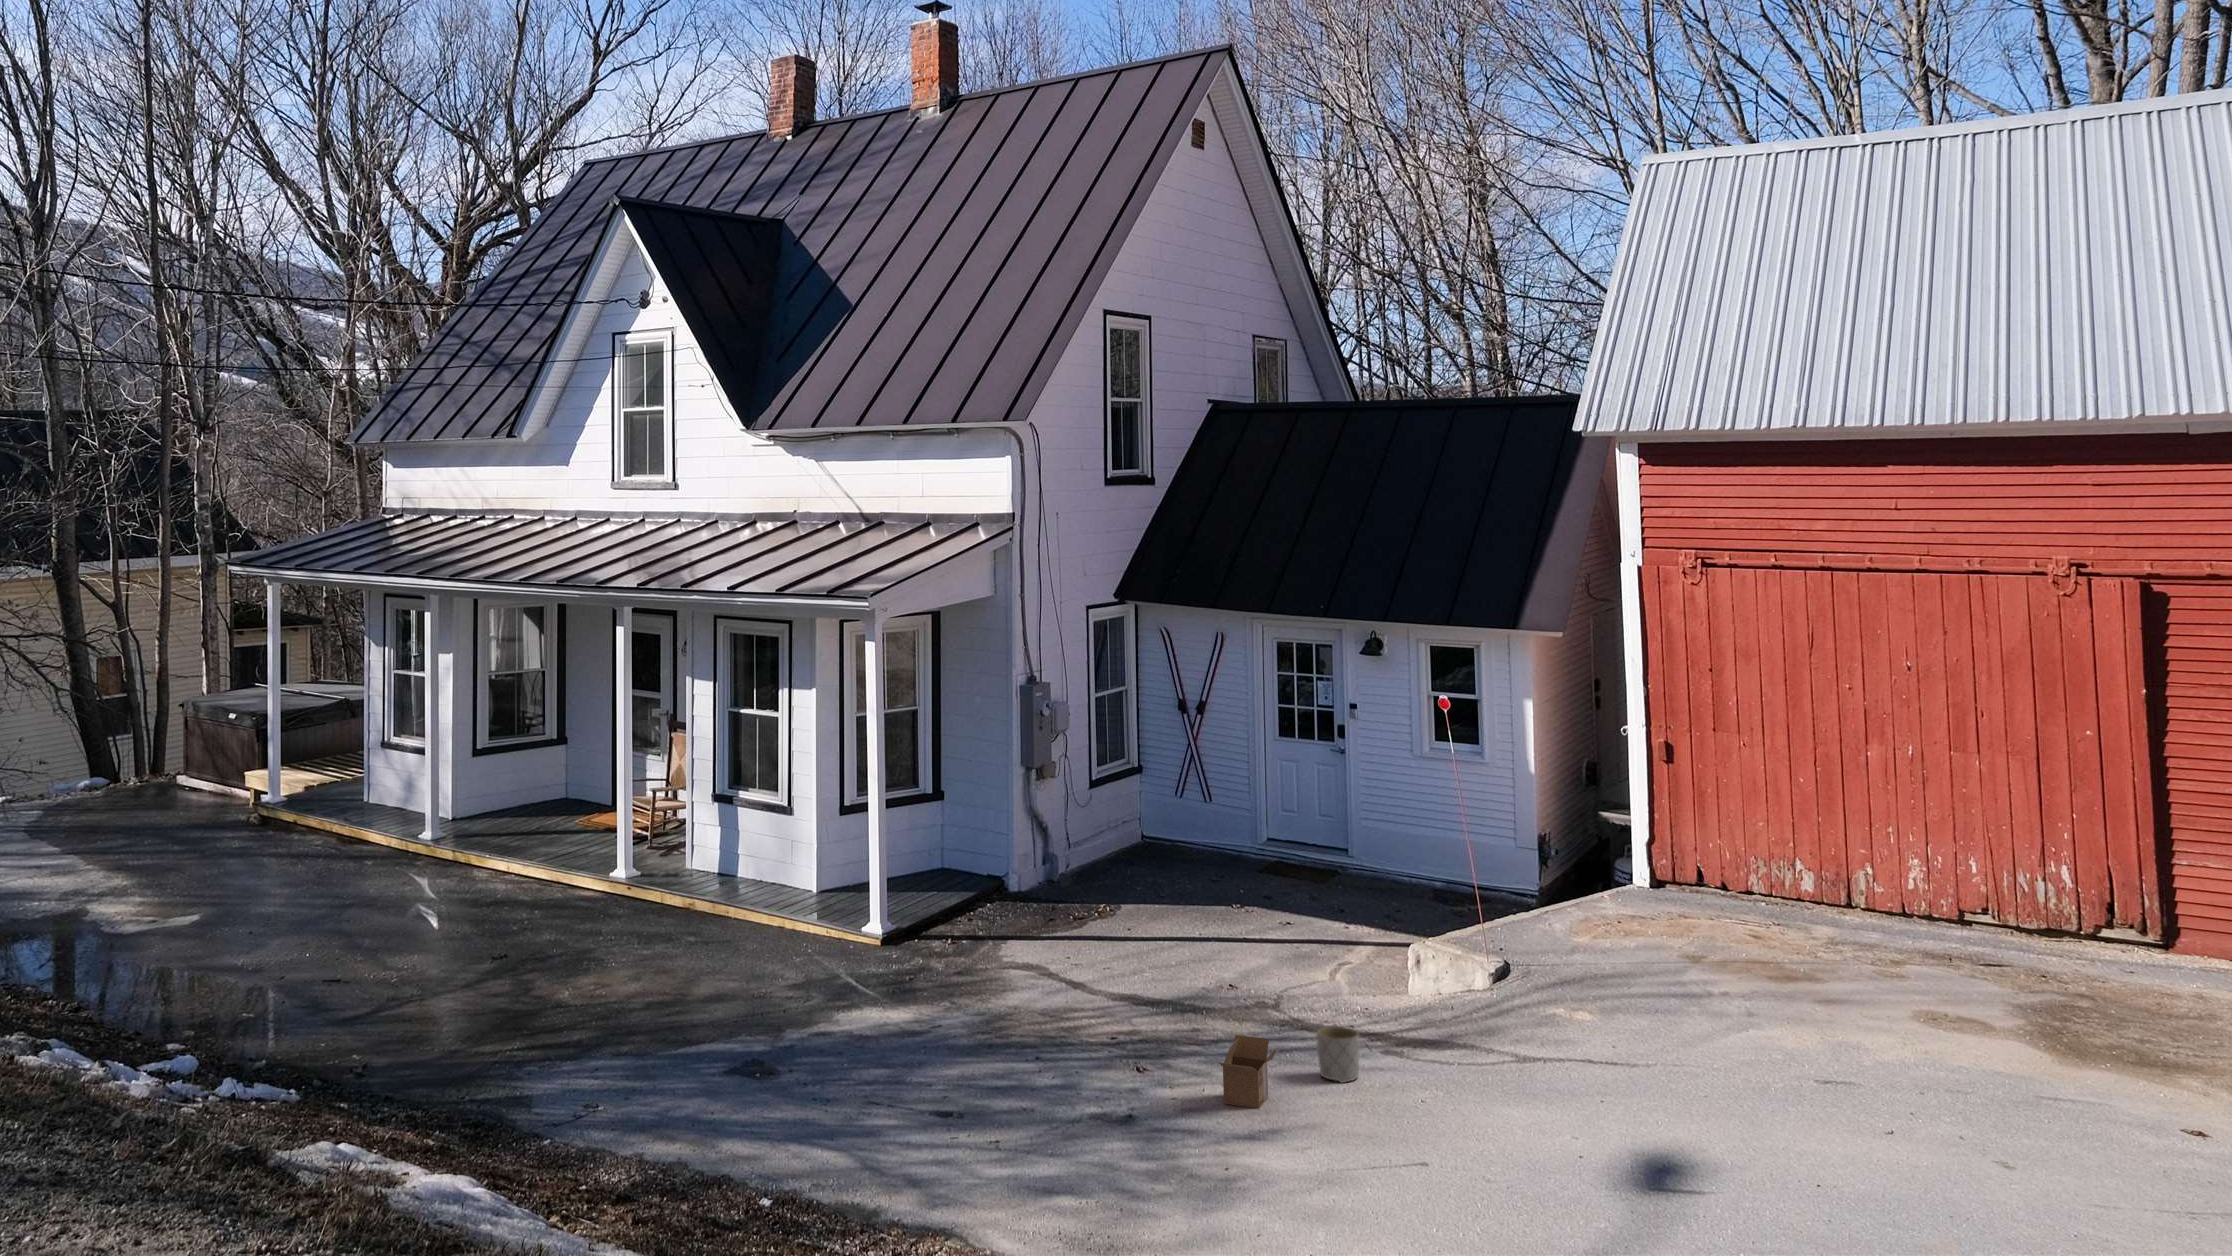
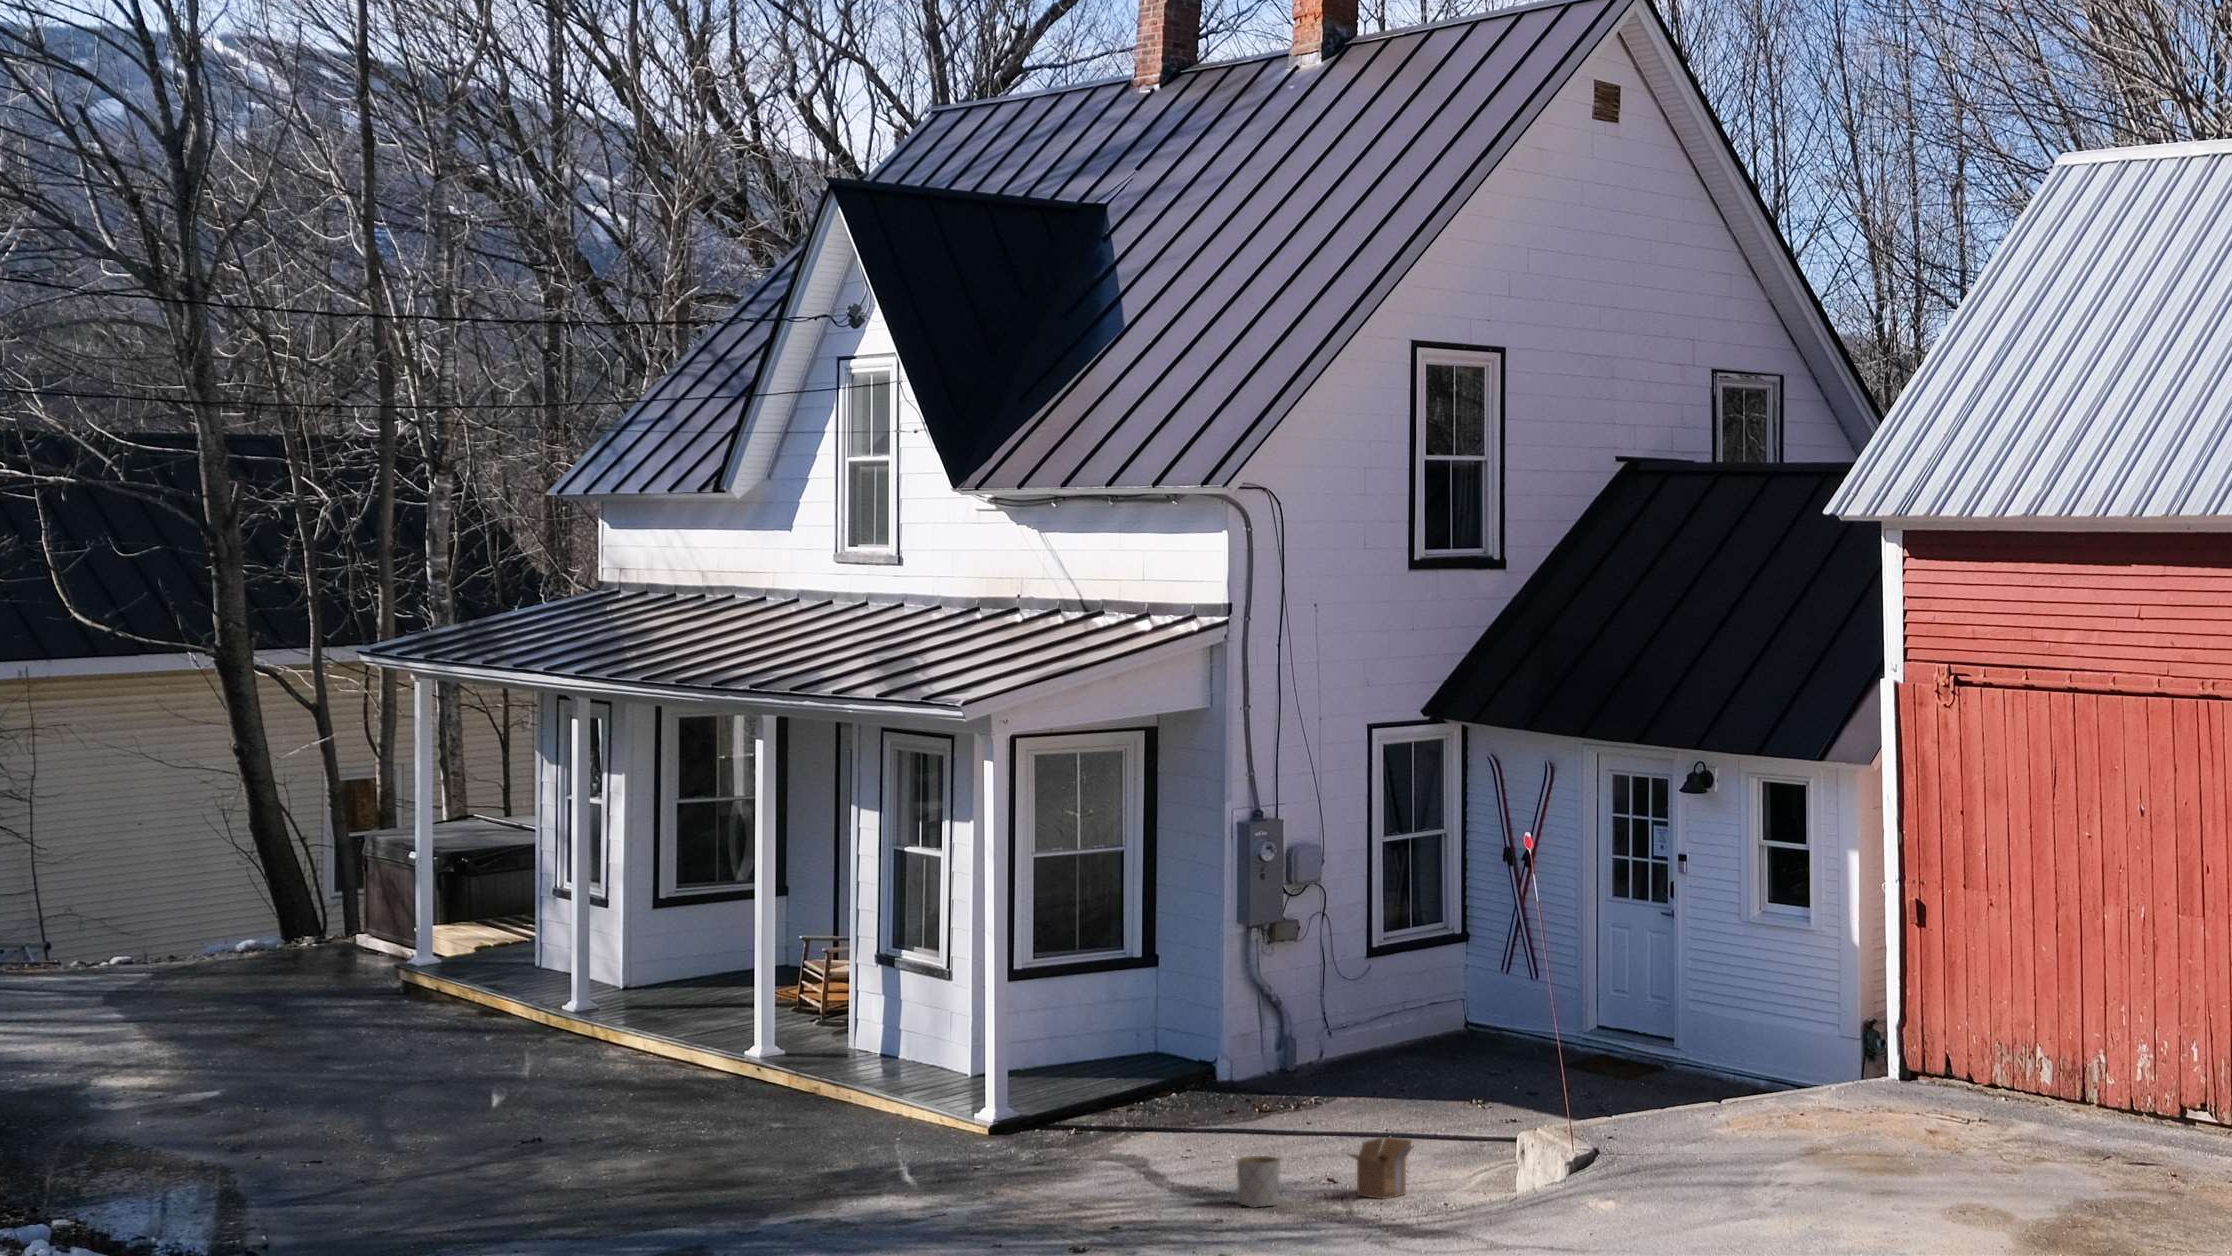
cardboard box: present [1219,1035,1280,1108] -> present [1350,1137,1413,1199]

